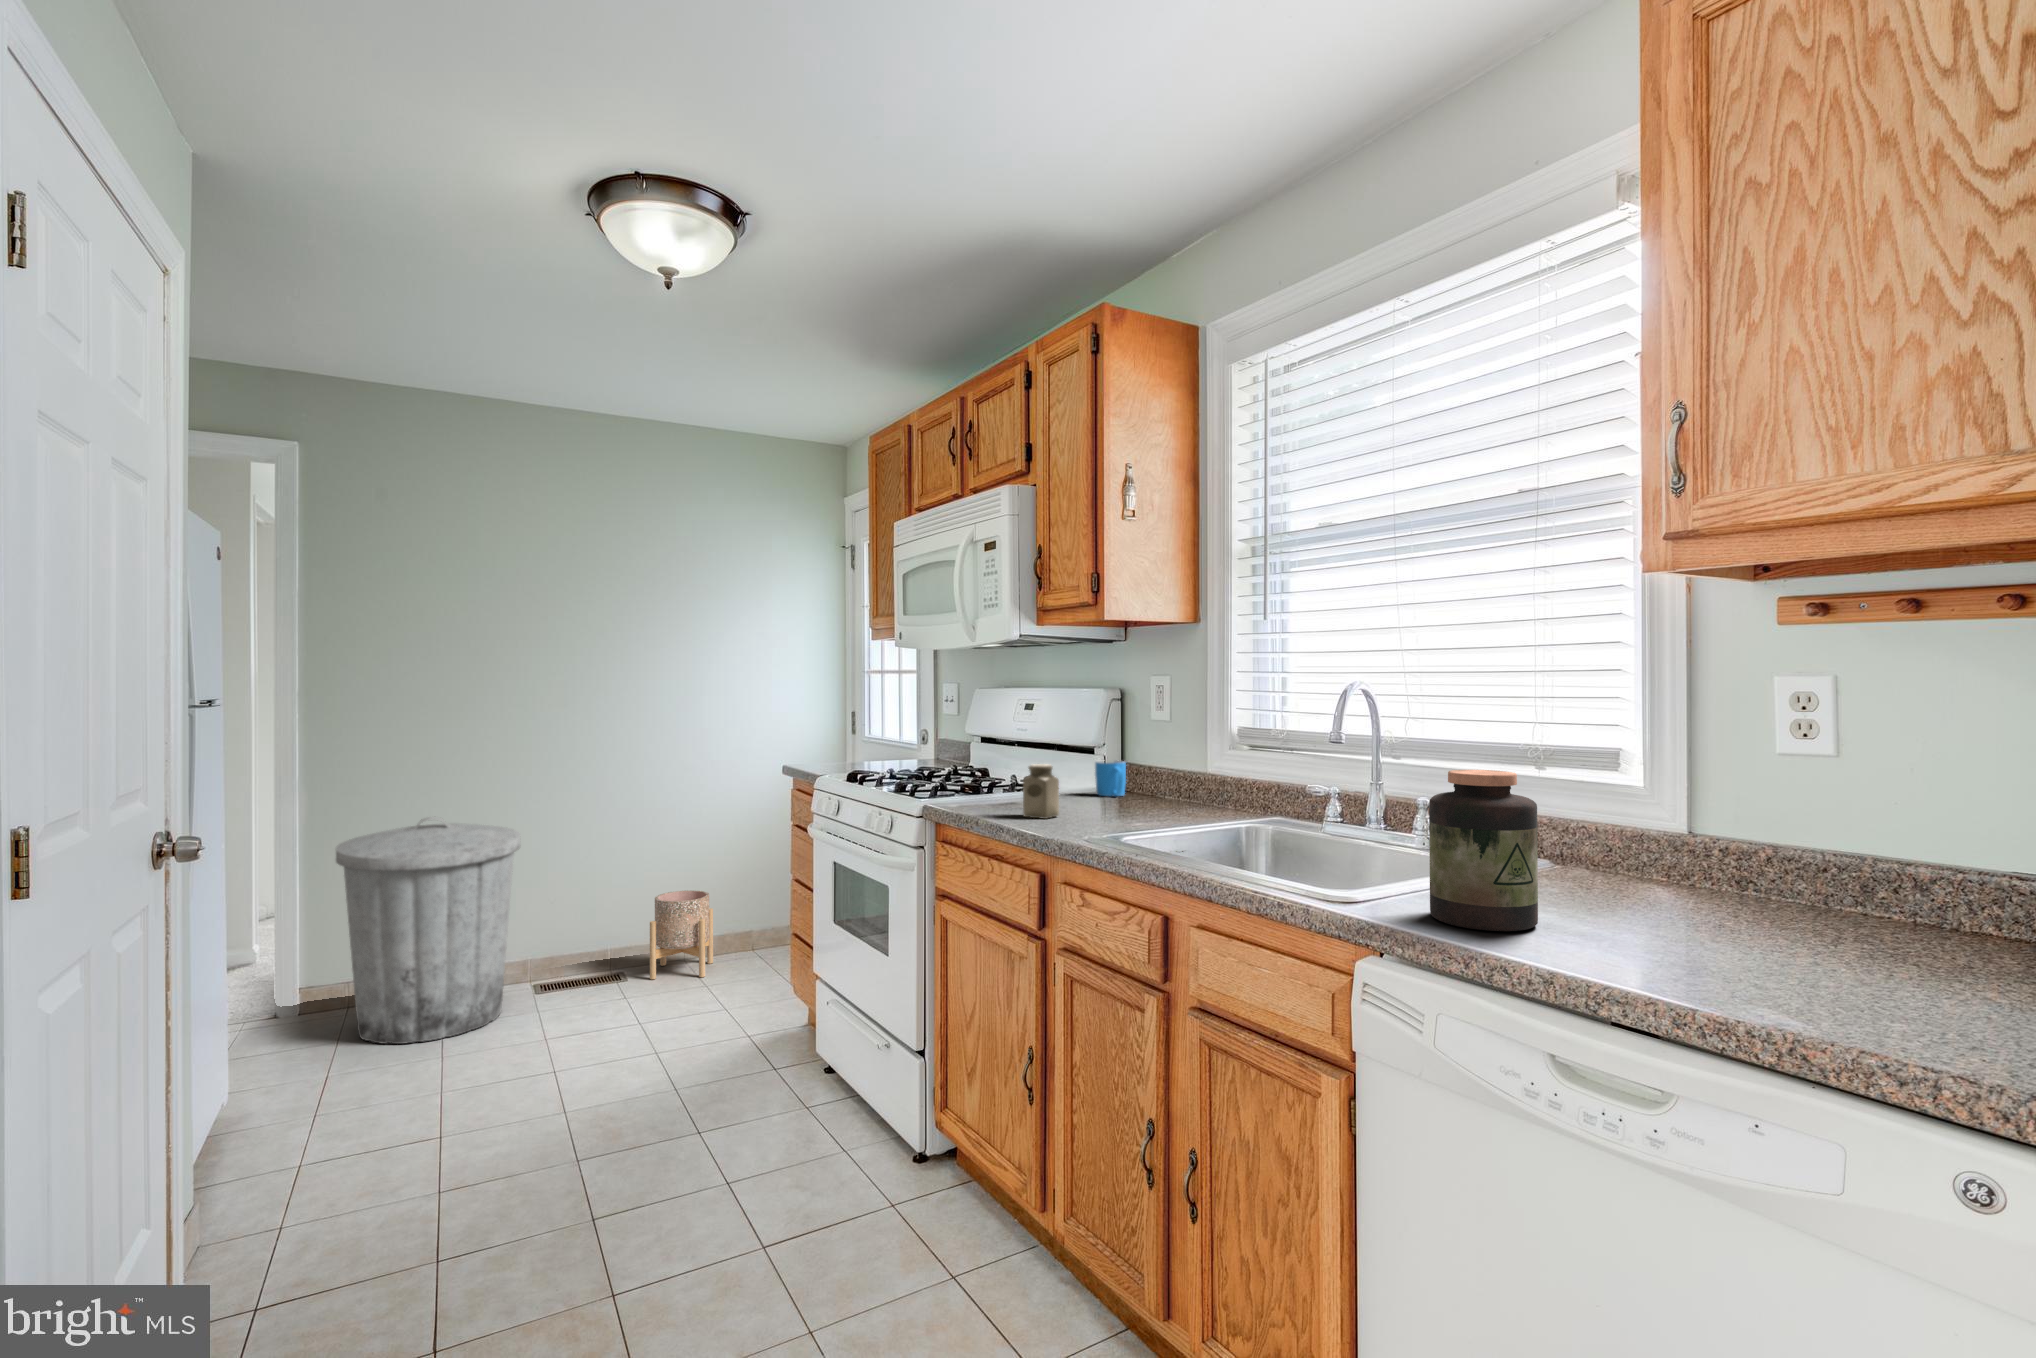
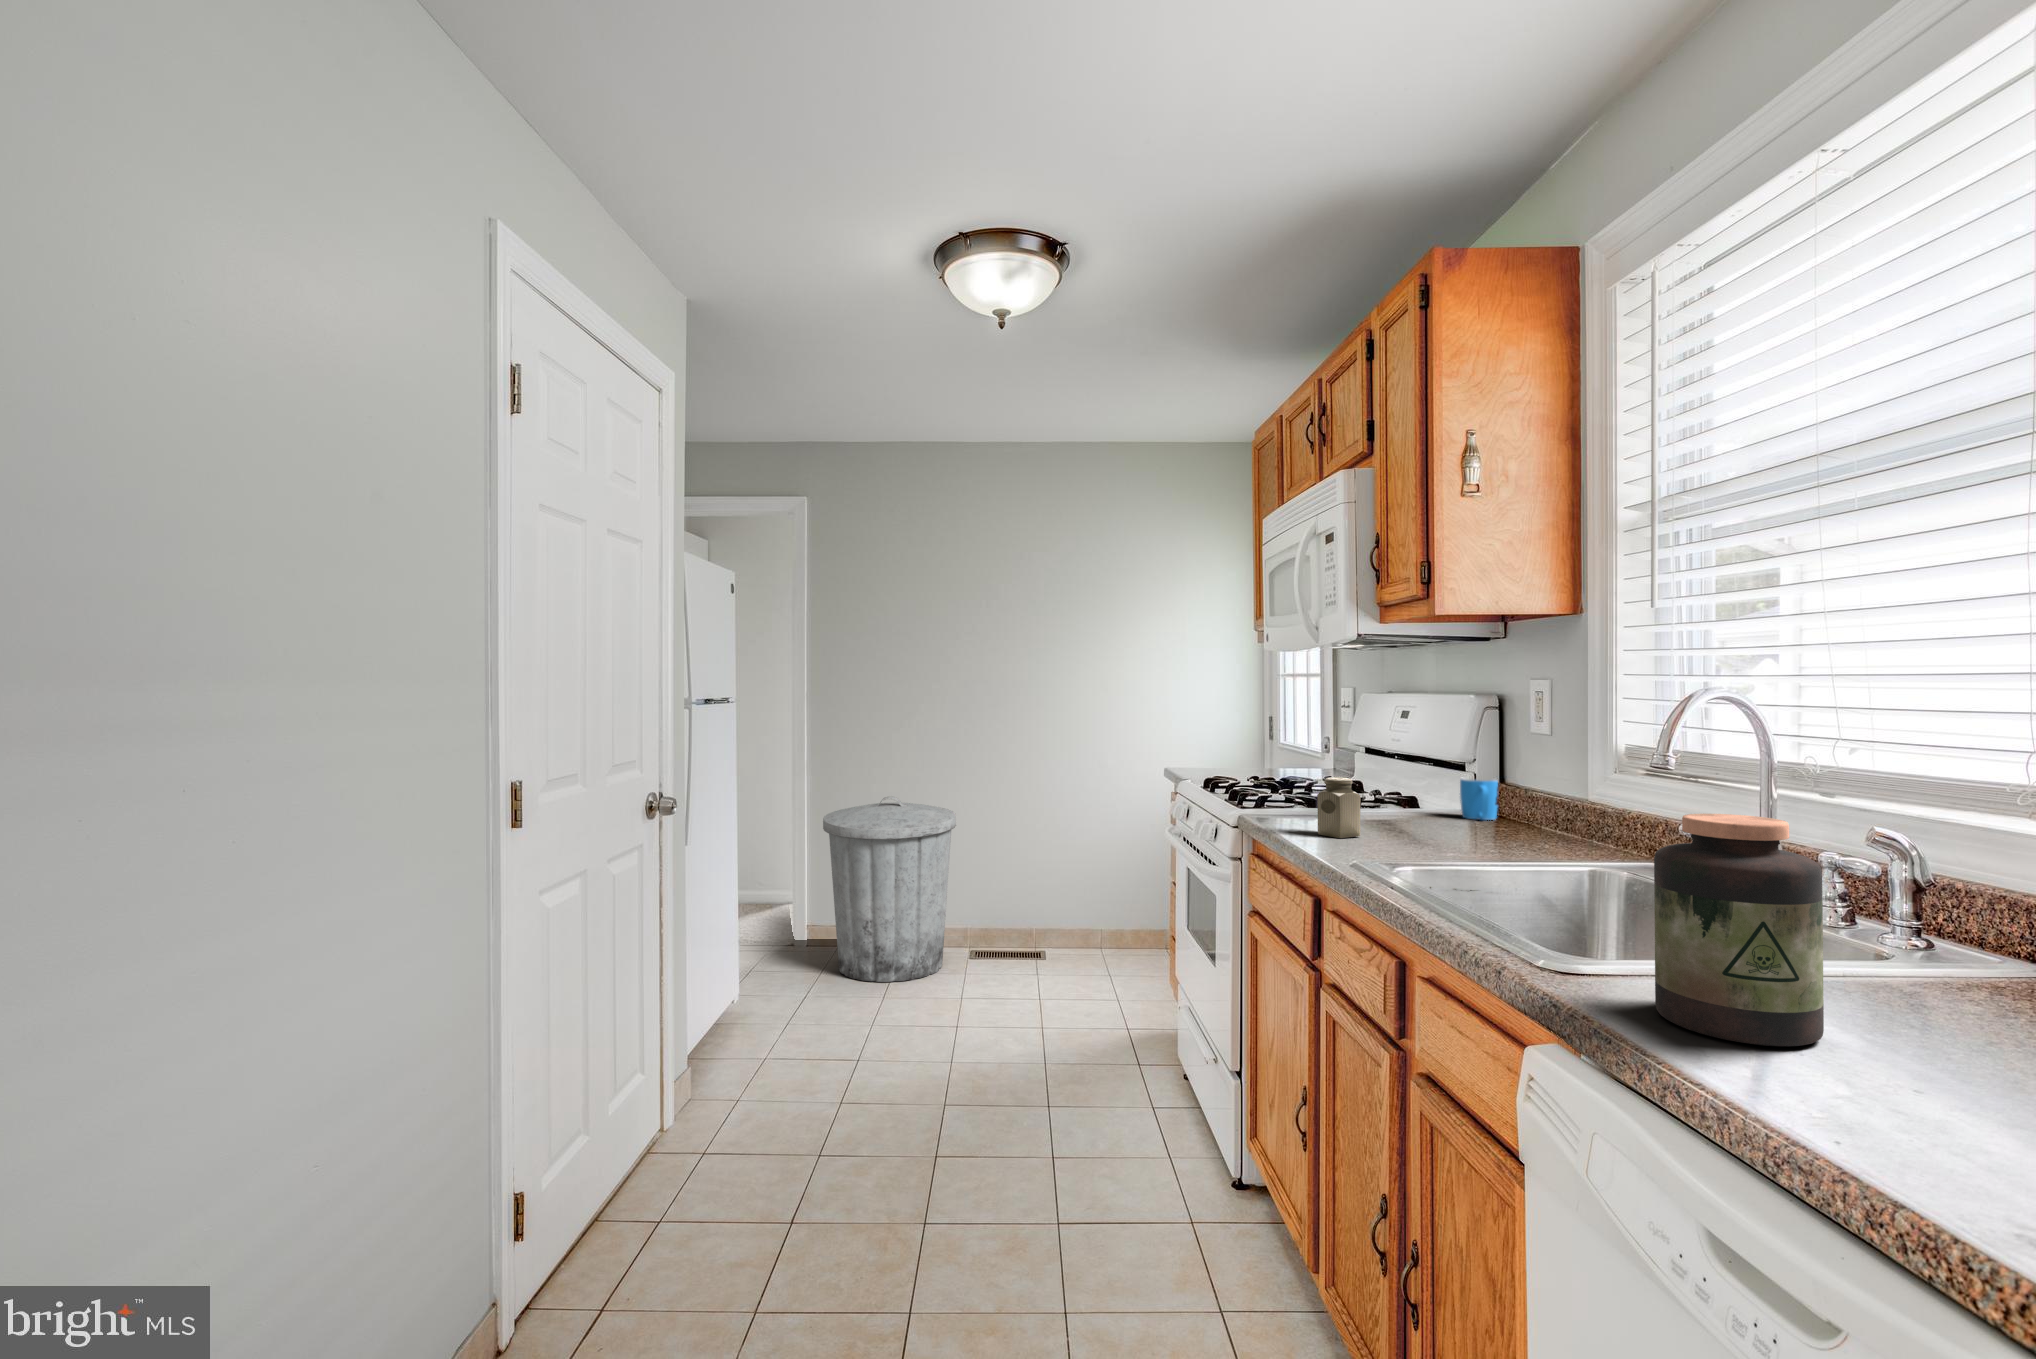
planter: present [650,890,713,979] -> none [1066,880,1126,963]

